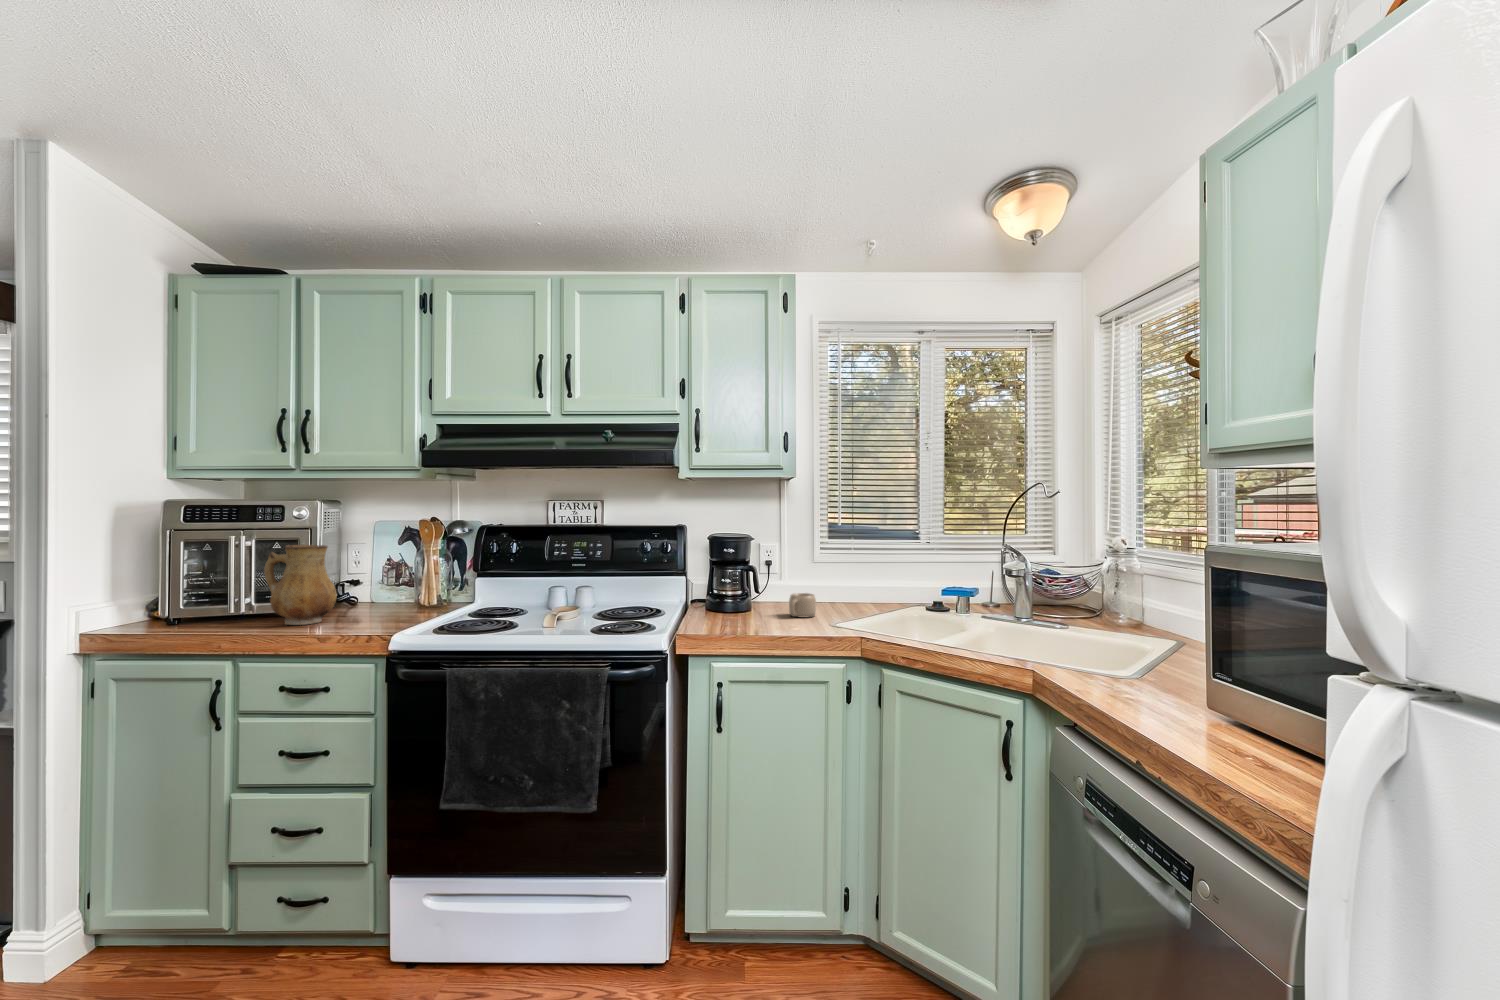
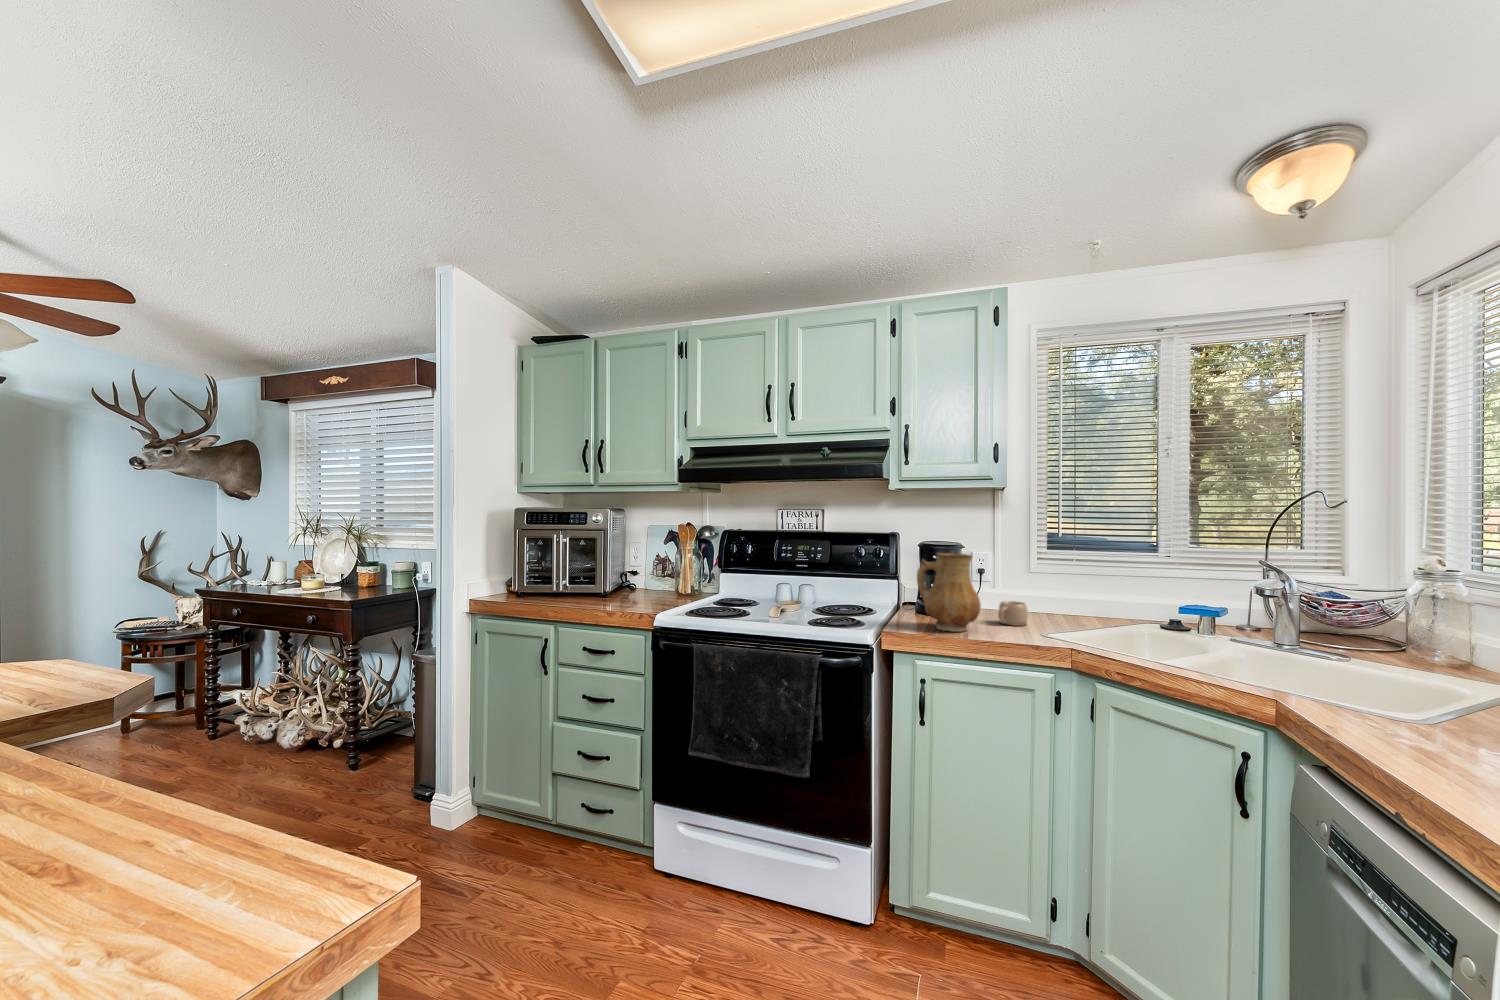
ceramic pitcher: present [264,545,337,625] -> present [917,553,981,632]

